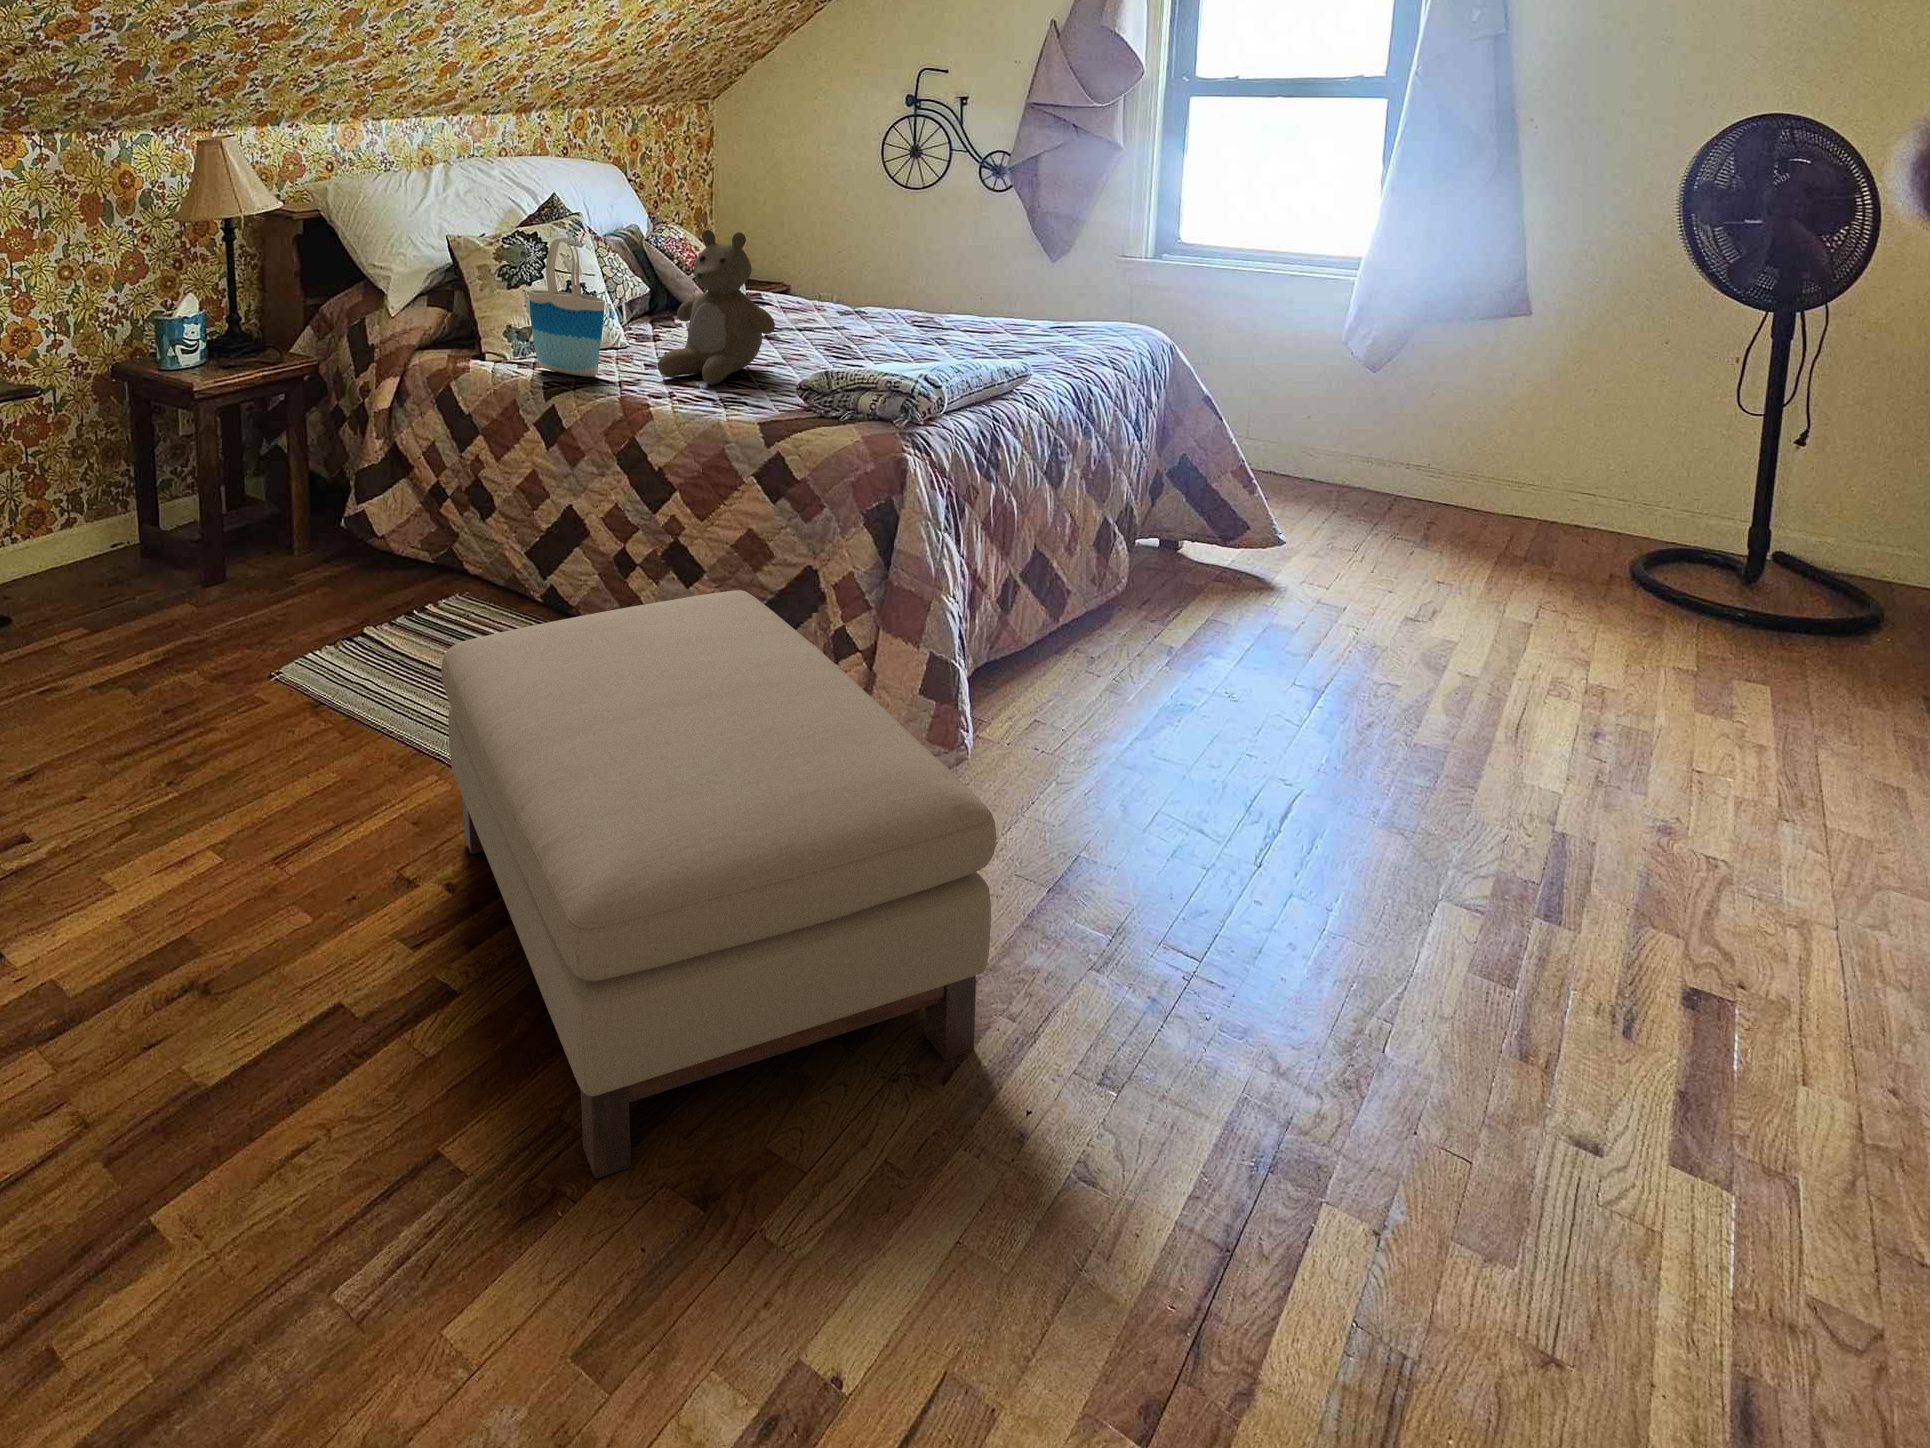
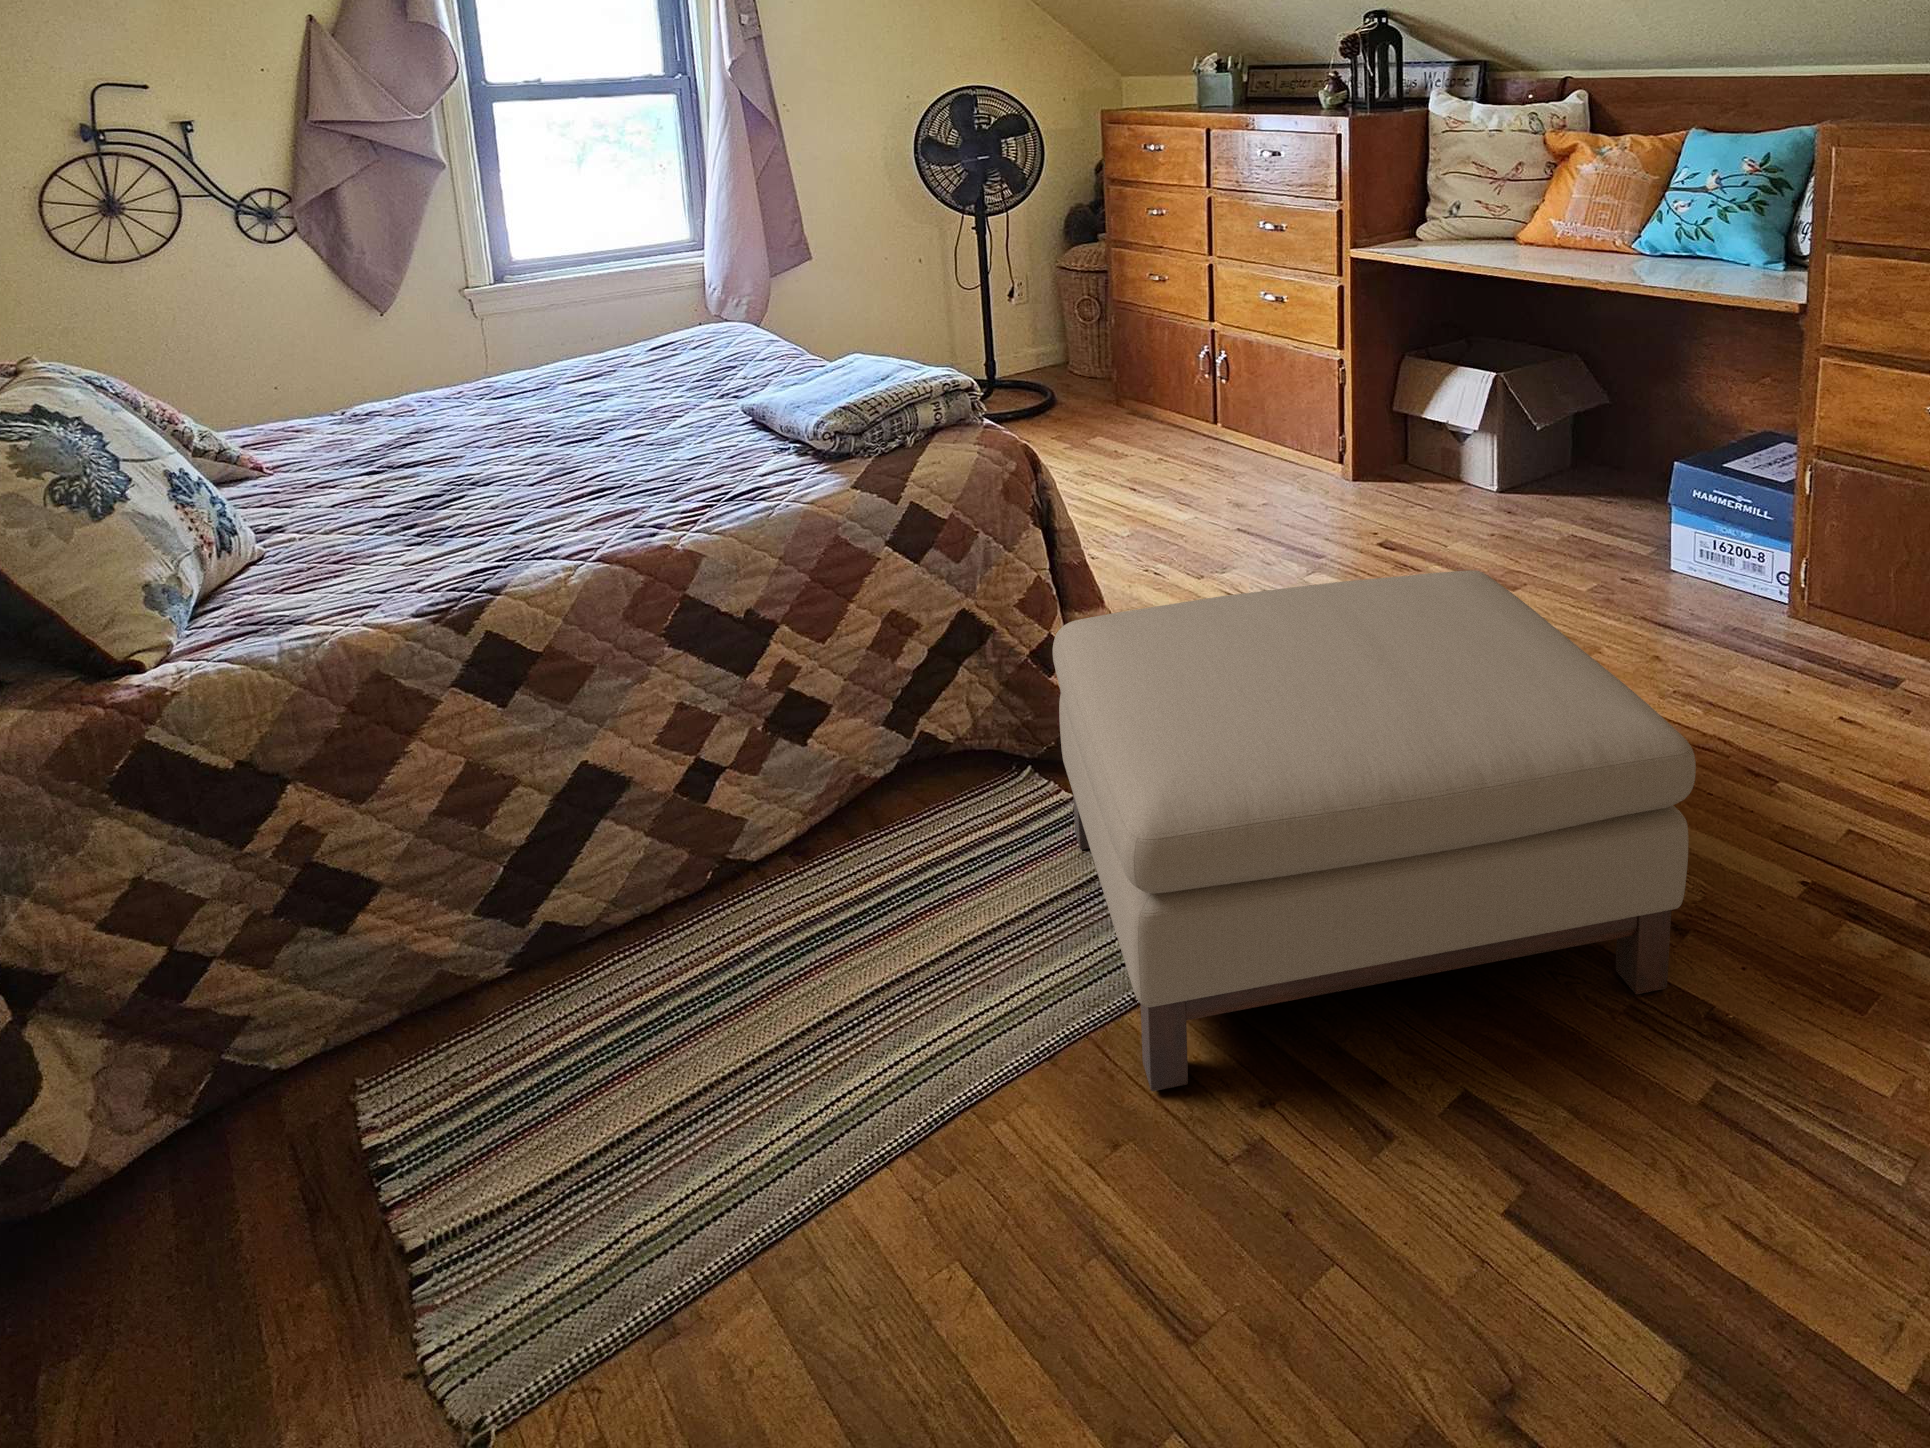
teddy bear: present [658,229,775,385] -> none [462,279,651,518]
tote bag: present [529,237,605,377] -> none [235,349,449,611]

